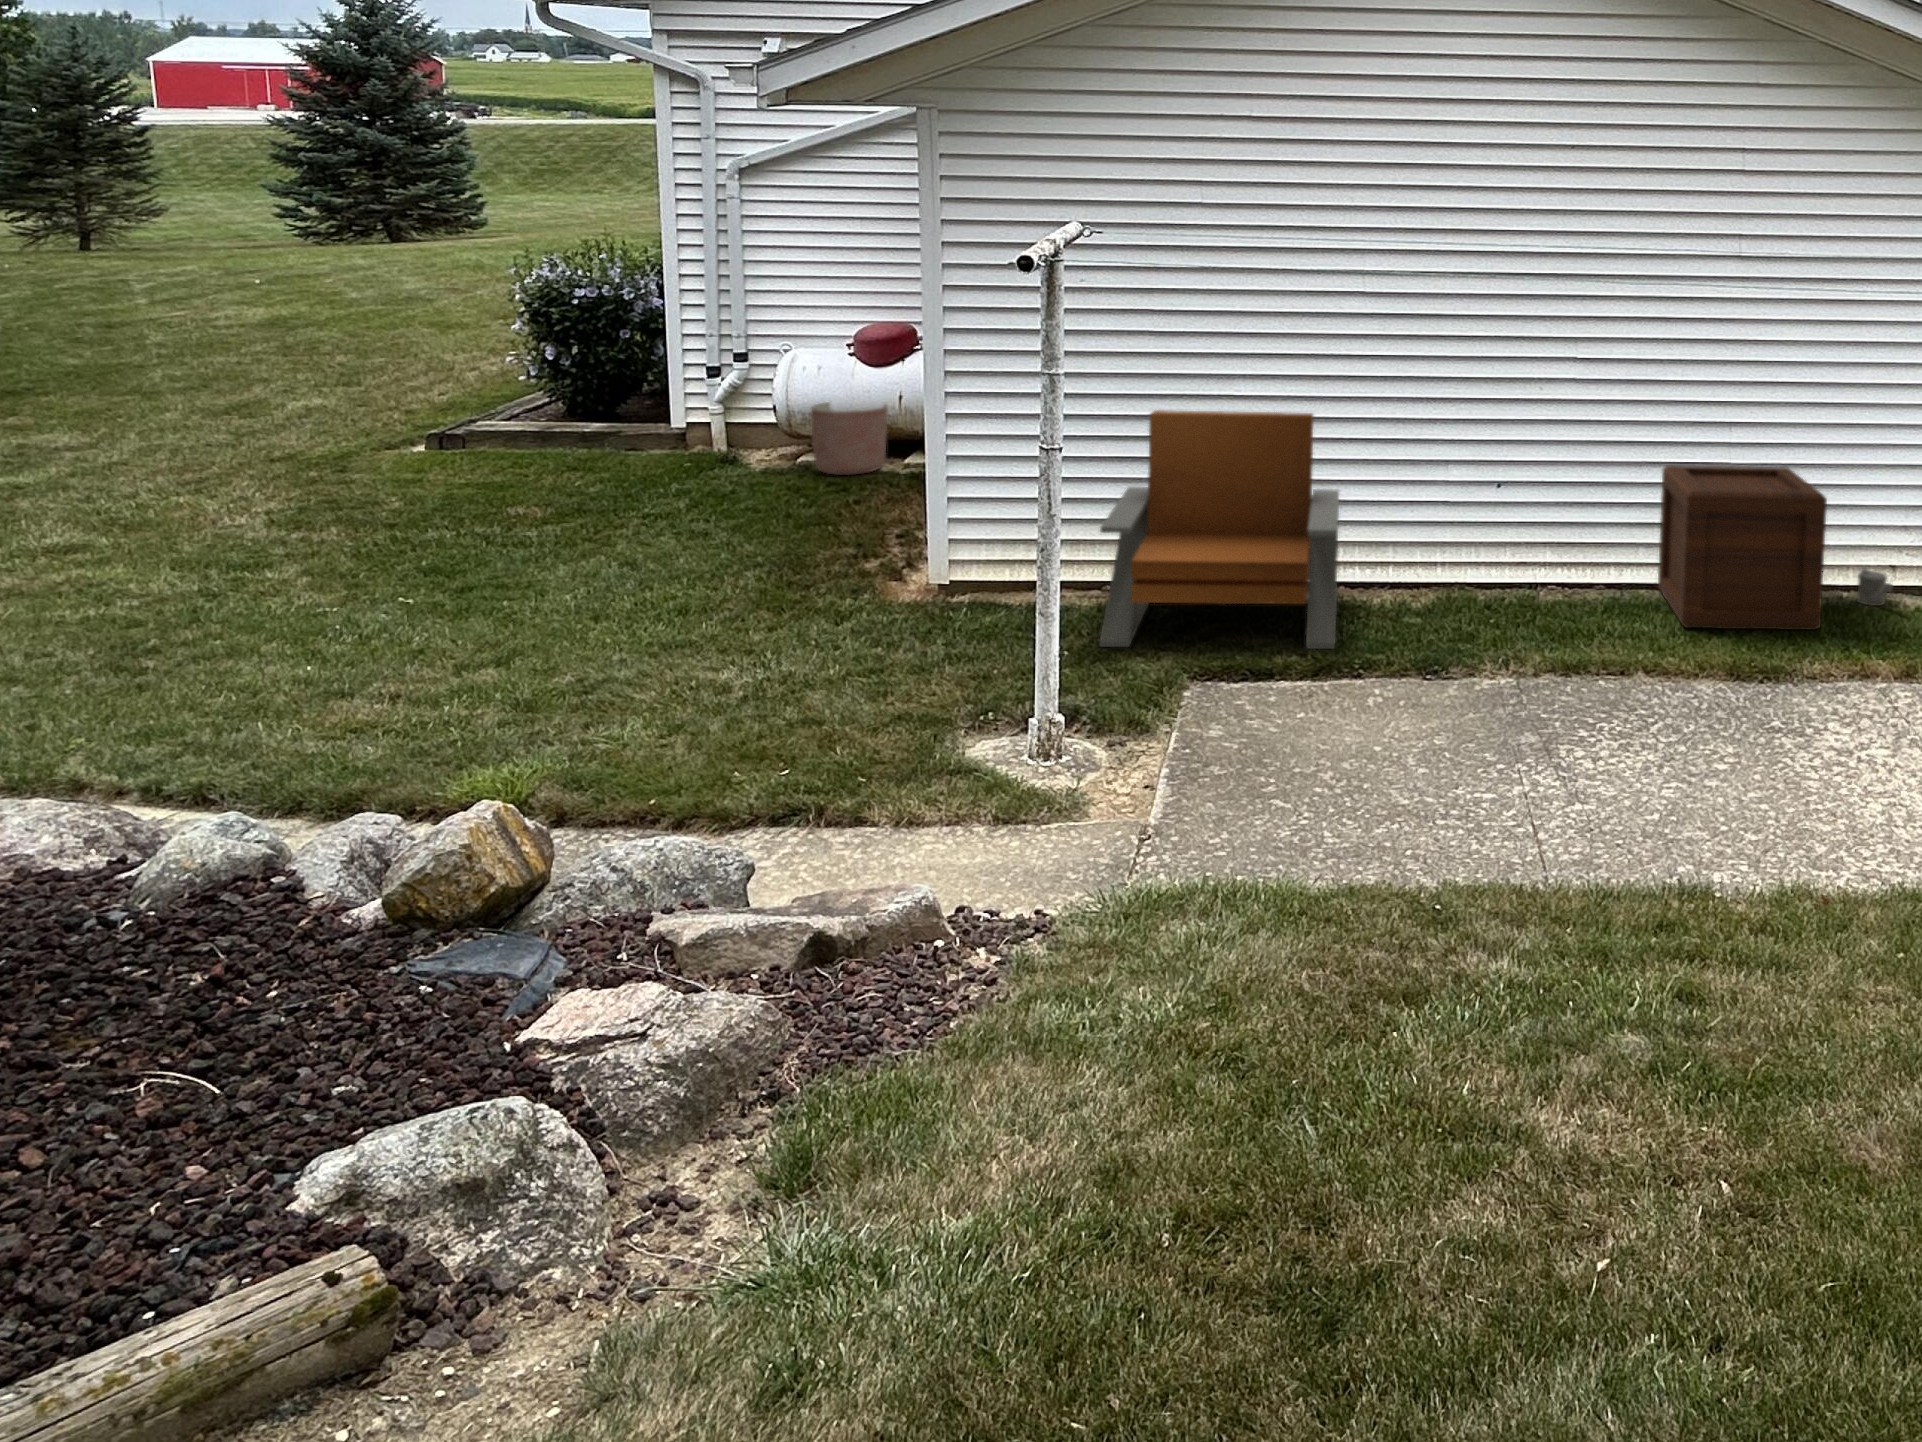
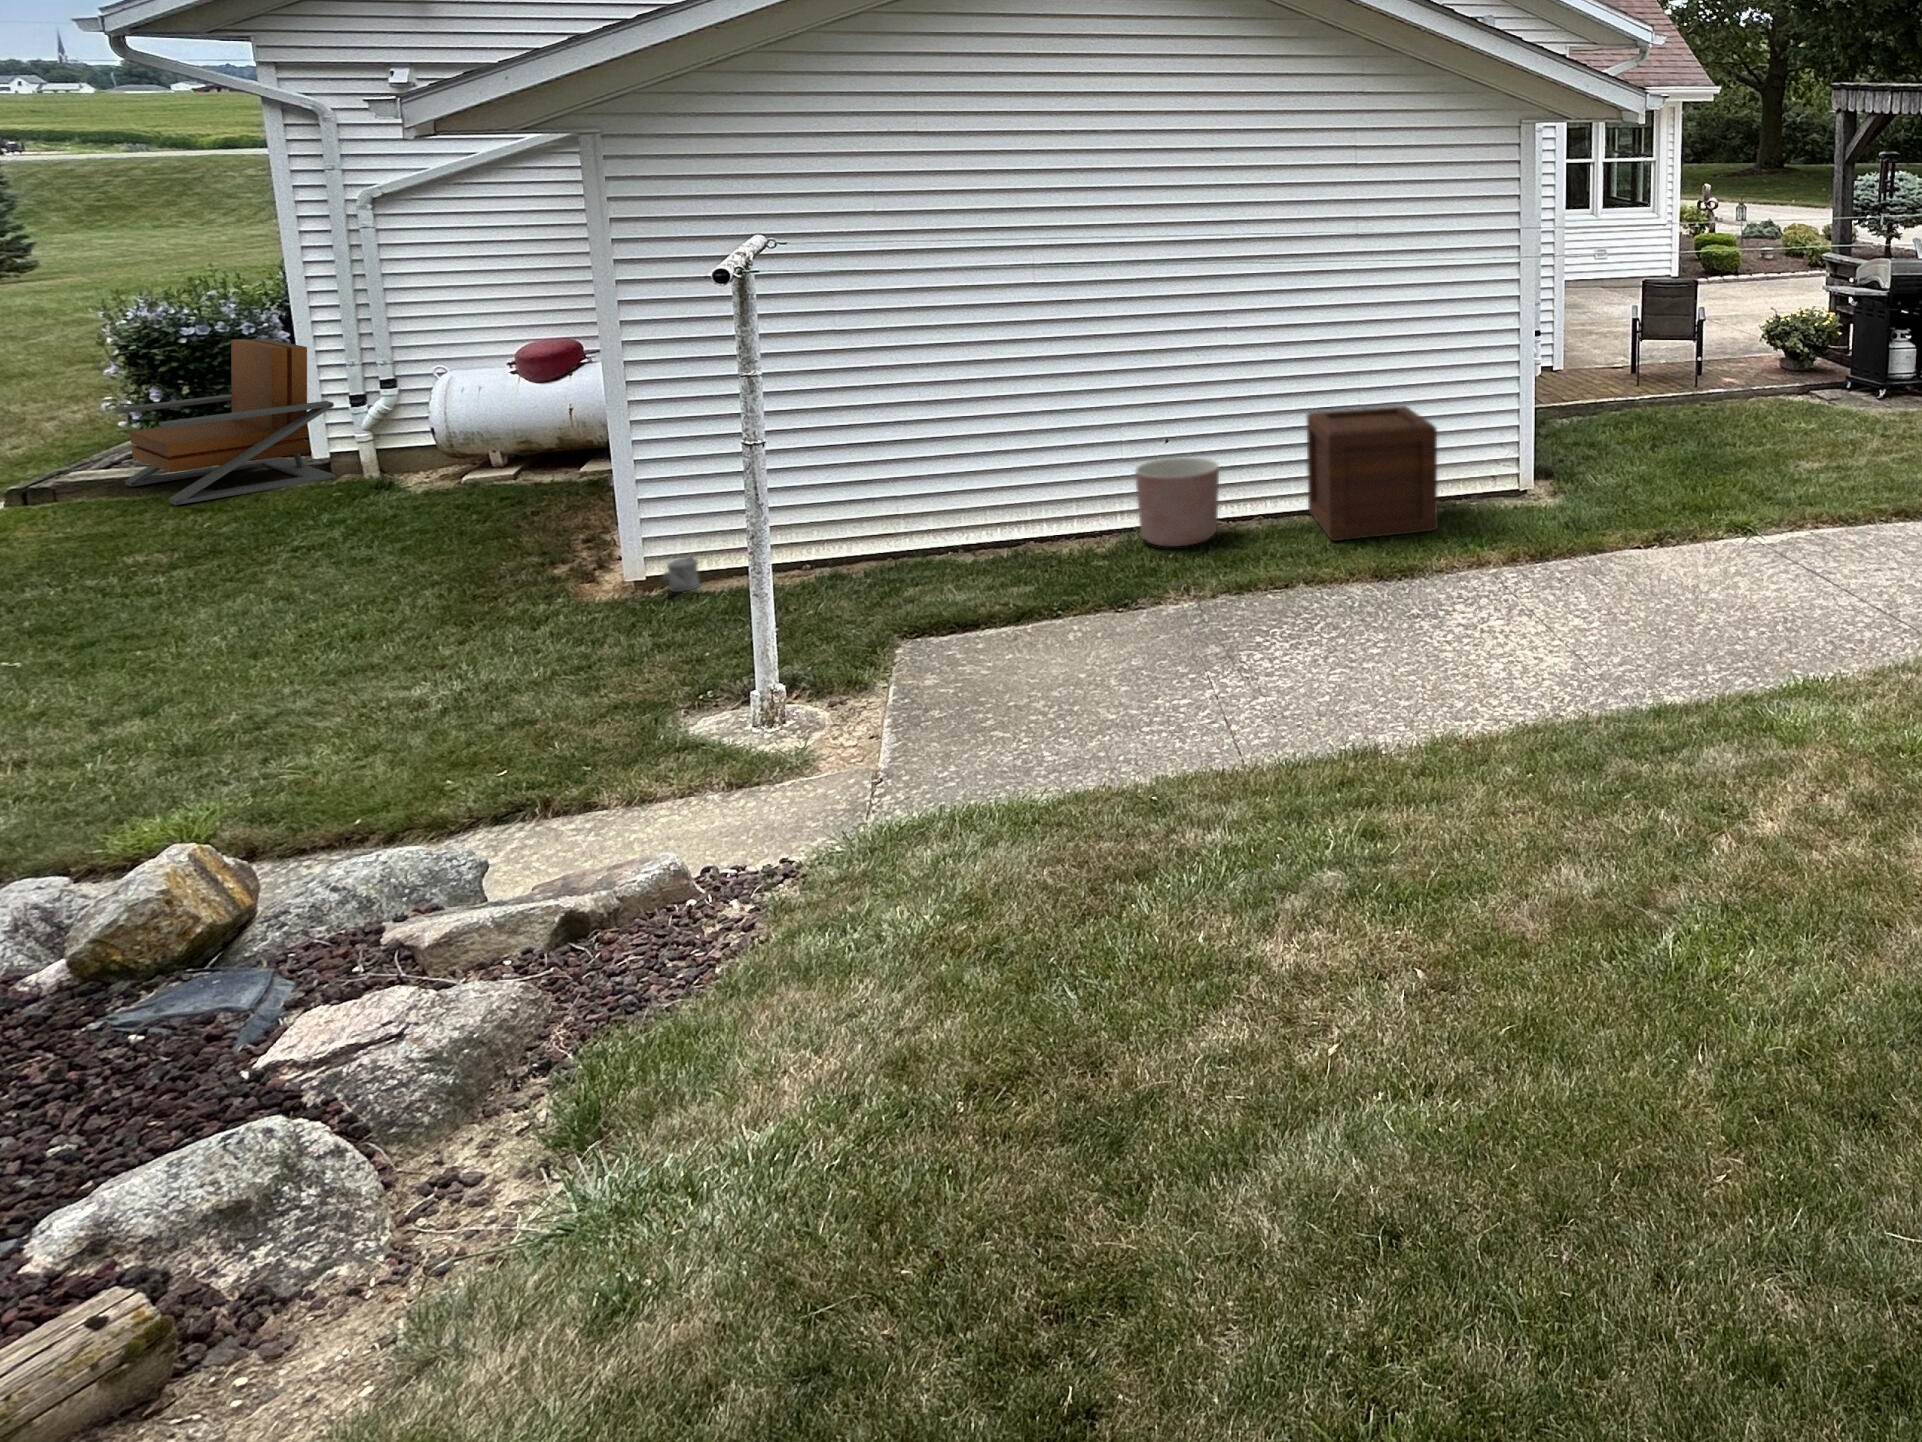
planter: present [811,402,888,475] -> present [1135,457,1219,547]
lounge chair: present [1100,410,1339,649] -> present [116,339,336,505]
watering can: present [1857,568,1892,606] -> present [663,555,700,592]

